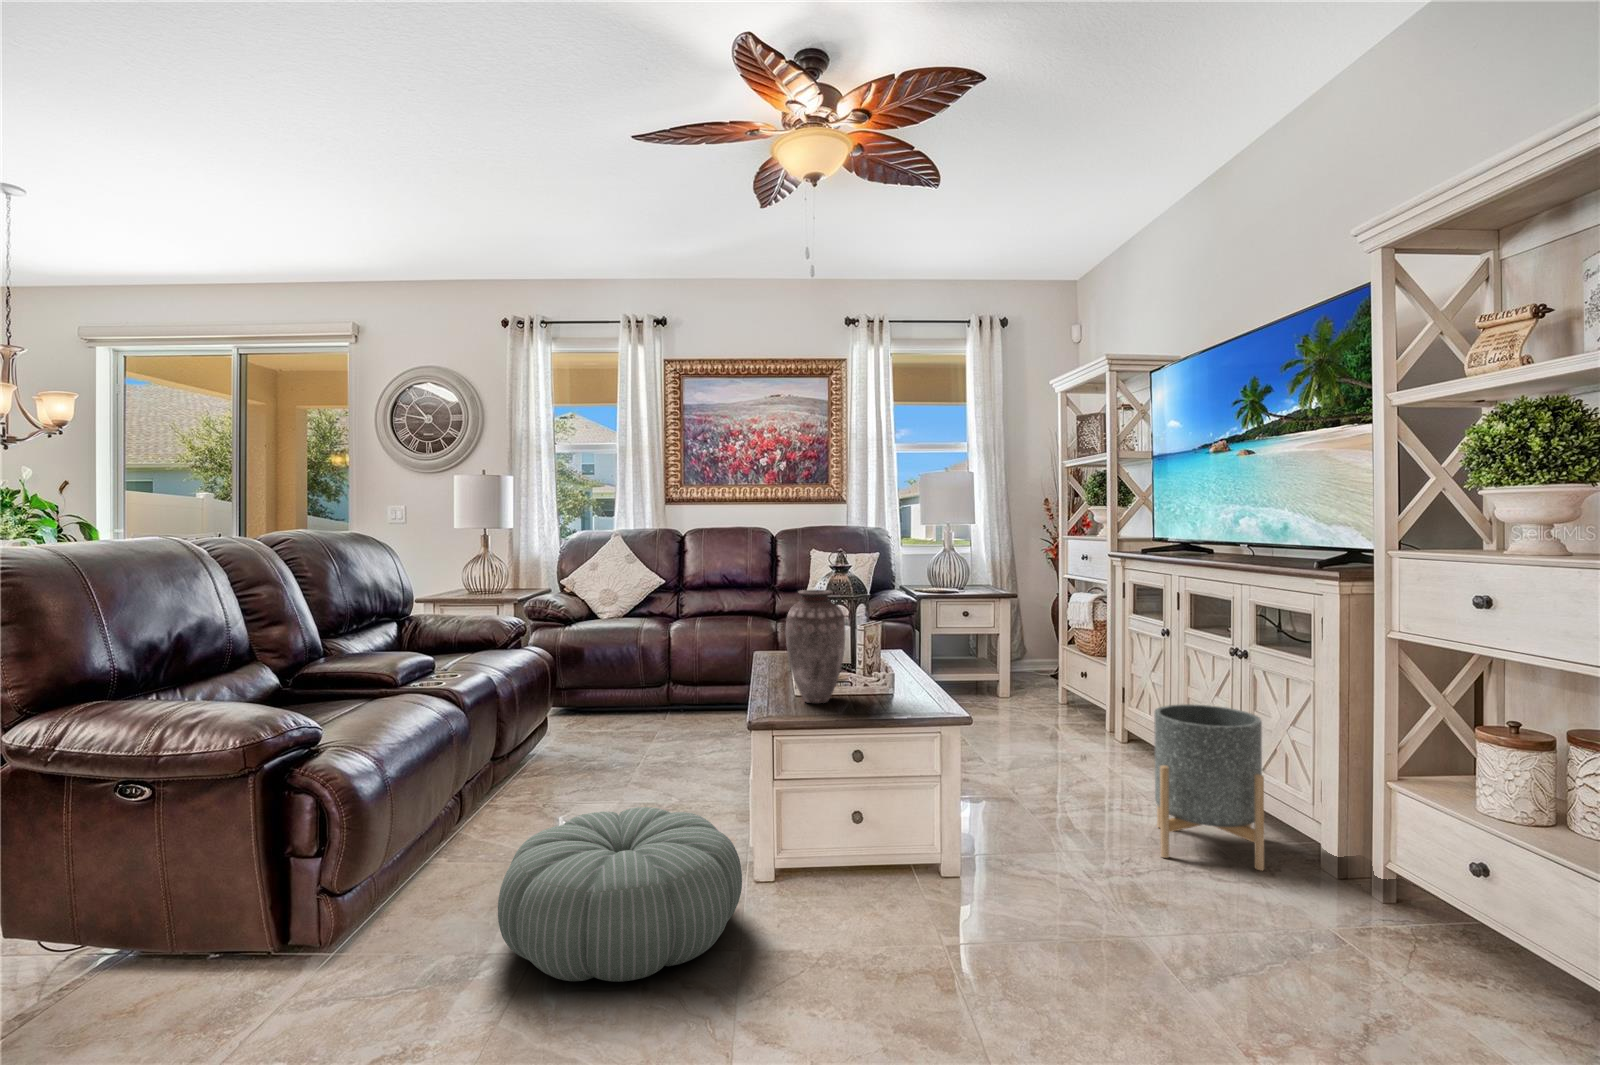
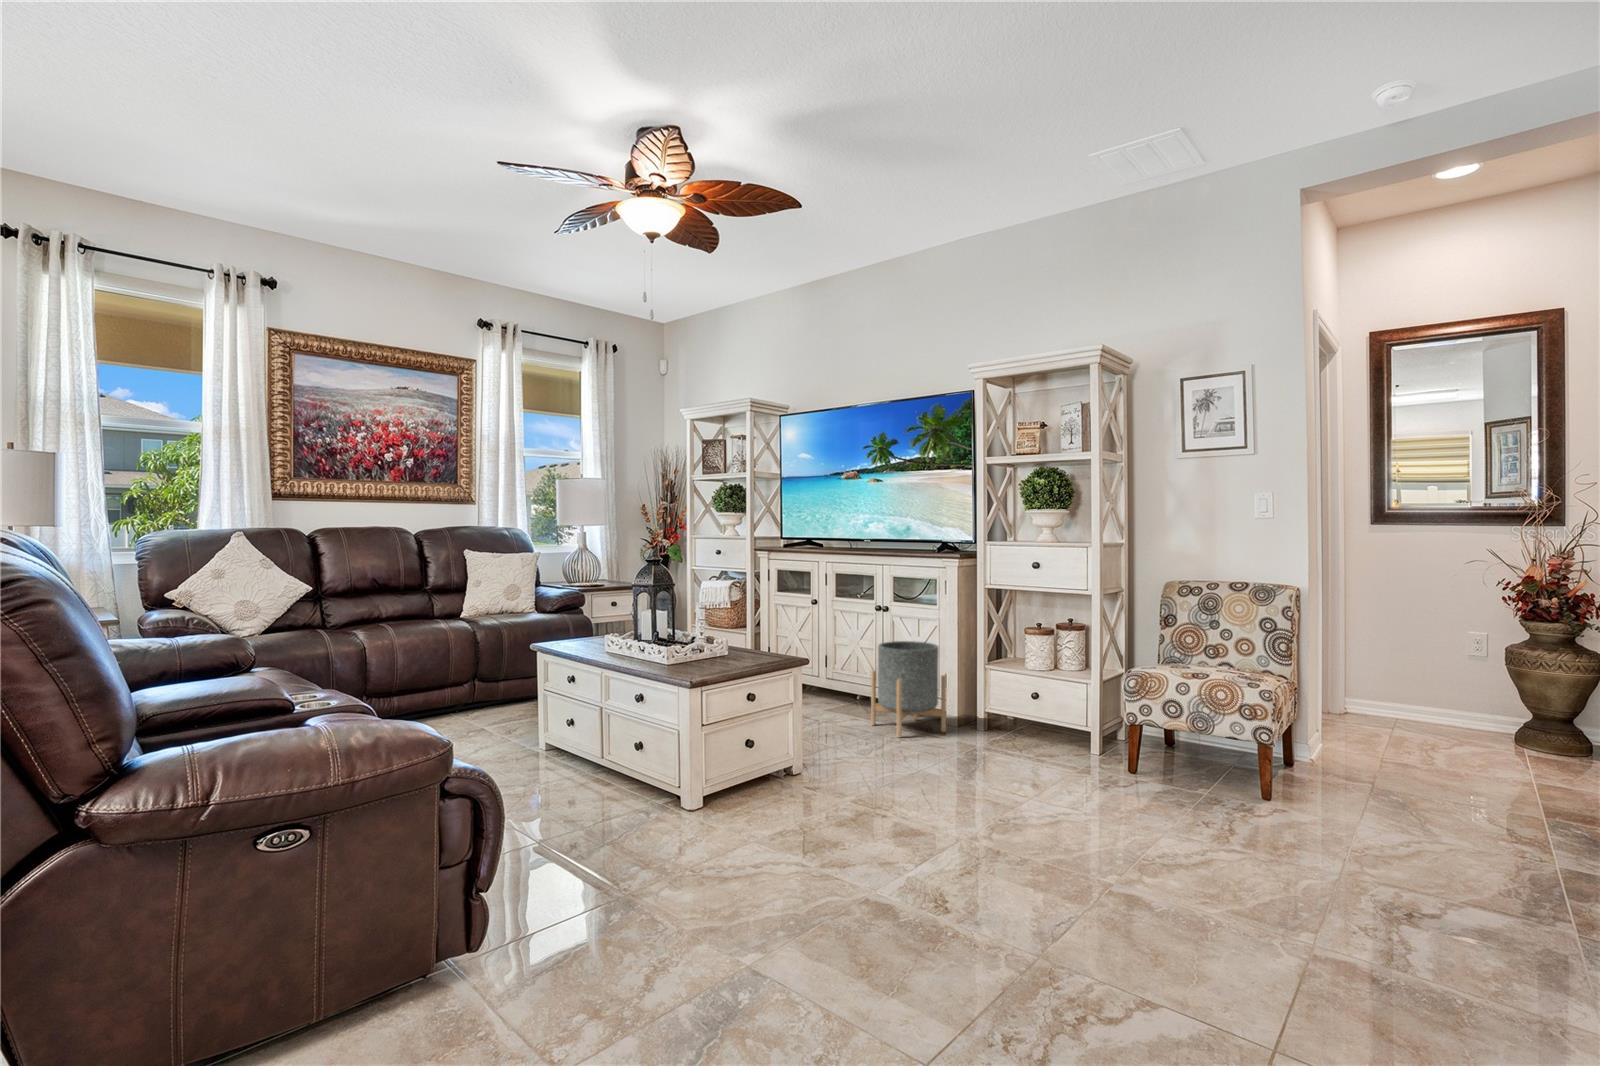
vase: present [786,590,845,703] -> none [690,576,739,666]
pouf: present [498,807,742,982] -> none [595,761,792,897]

